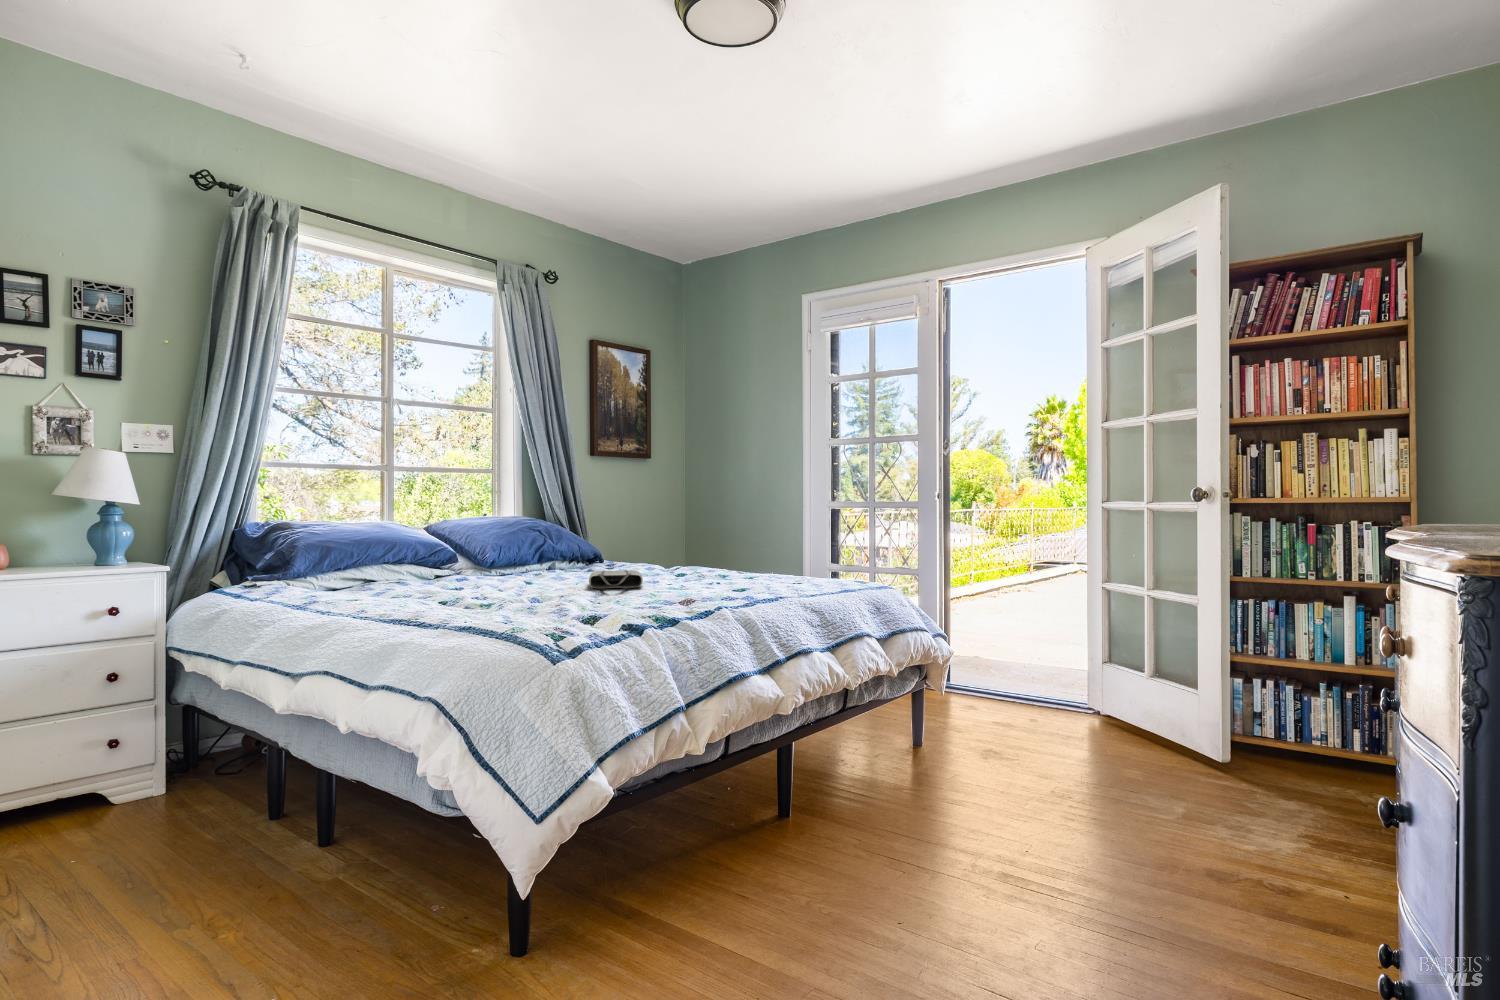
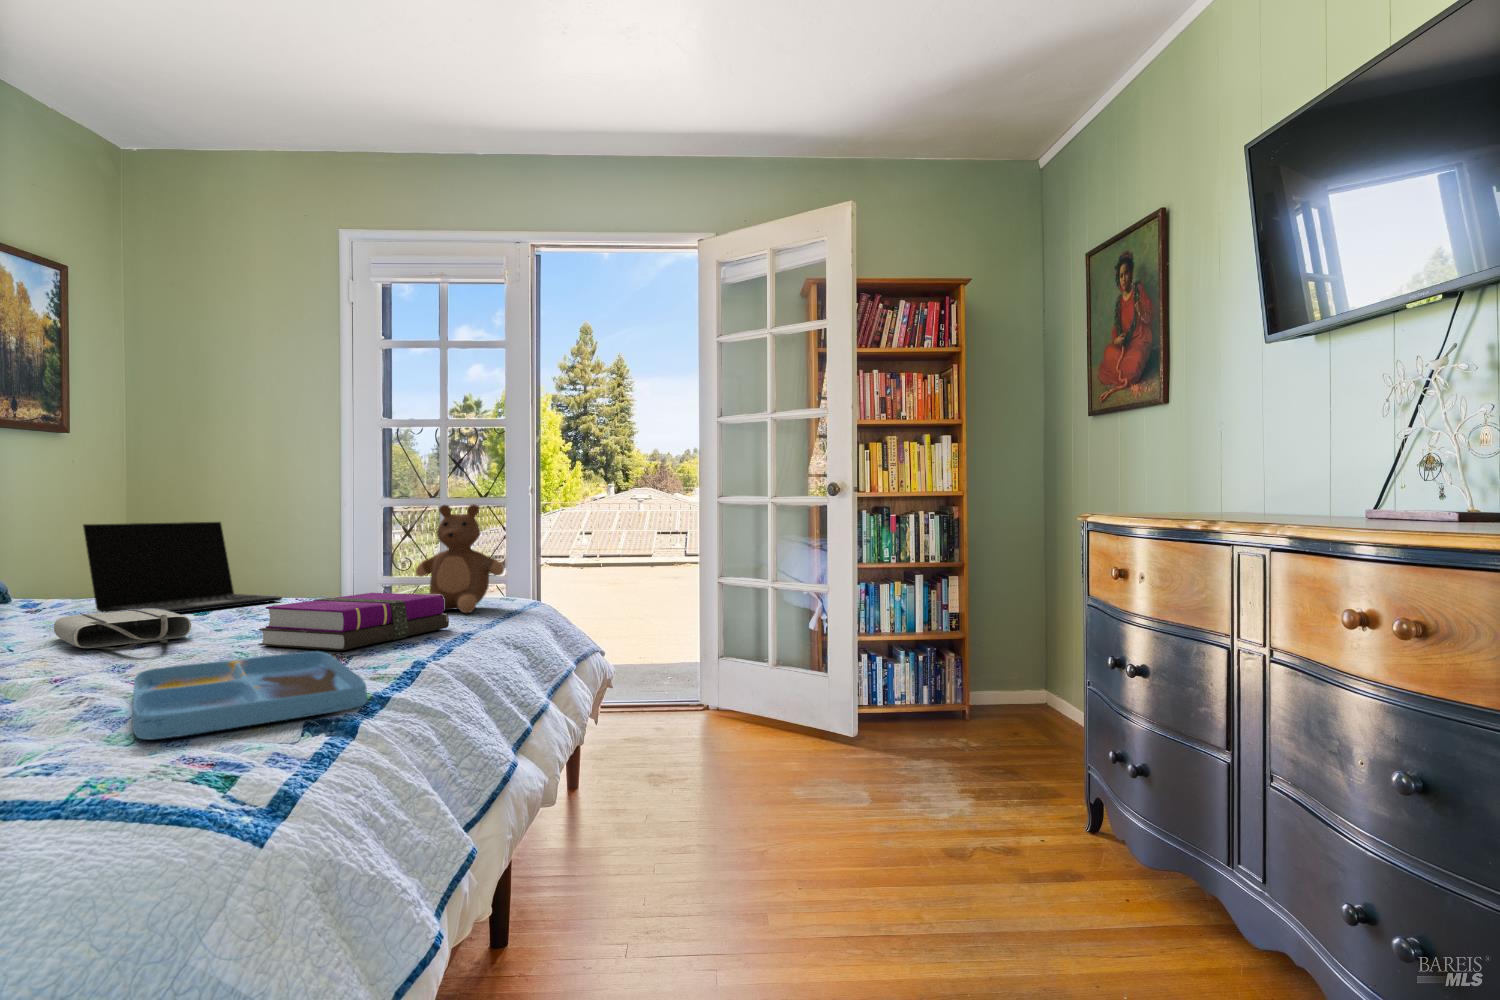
teddy bear: none [770,510,833,589] -> present [416,505,504,613]
laptop: none [624,519,721,576] -> present [83,522,282,613]
notebook: none [662,569,768,600] -> present [259,593,449,650]
tray: none [553,596,666,622] -> present [132,651,367,739]

